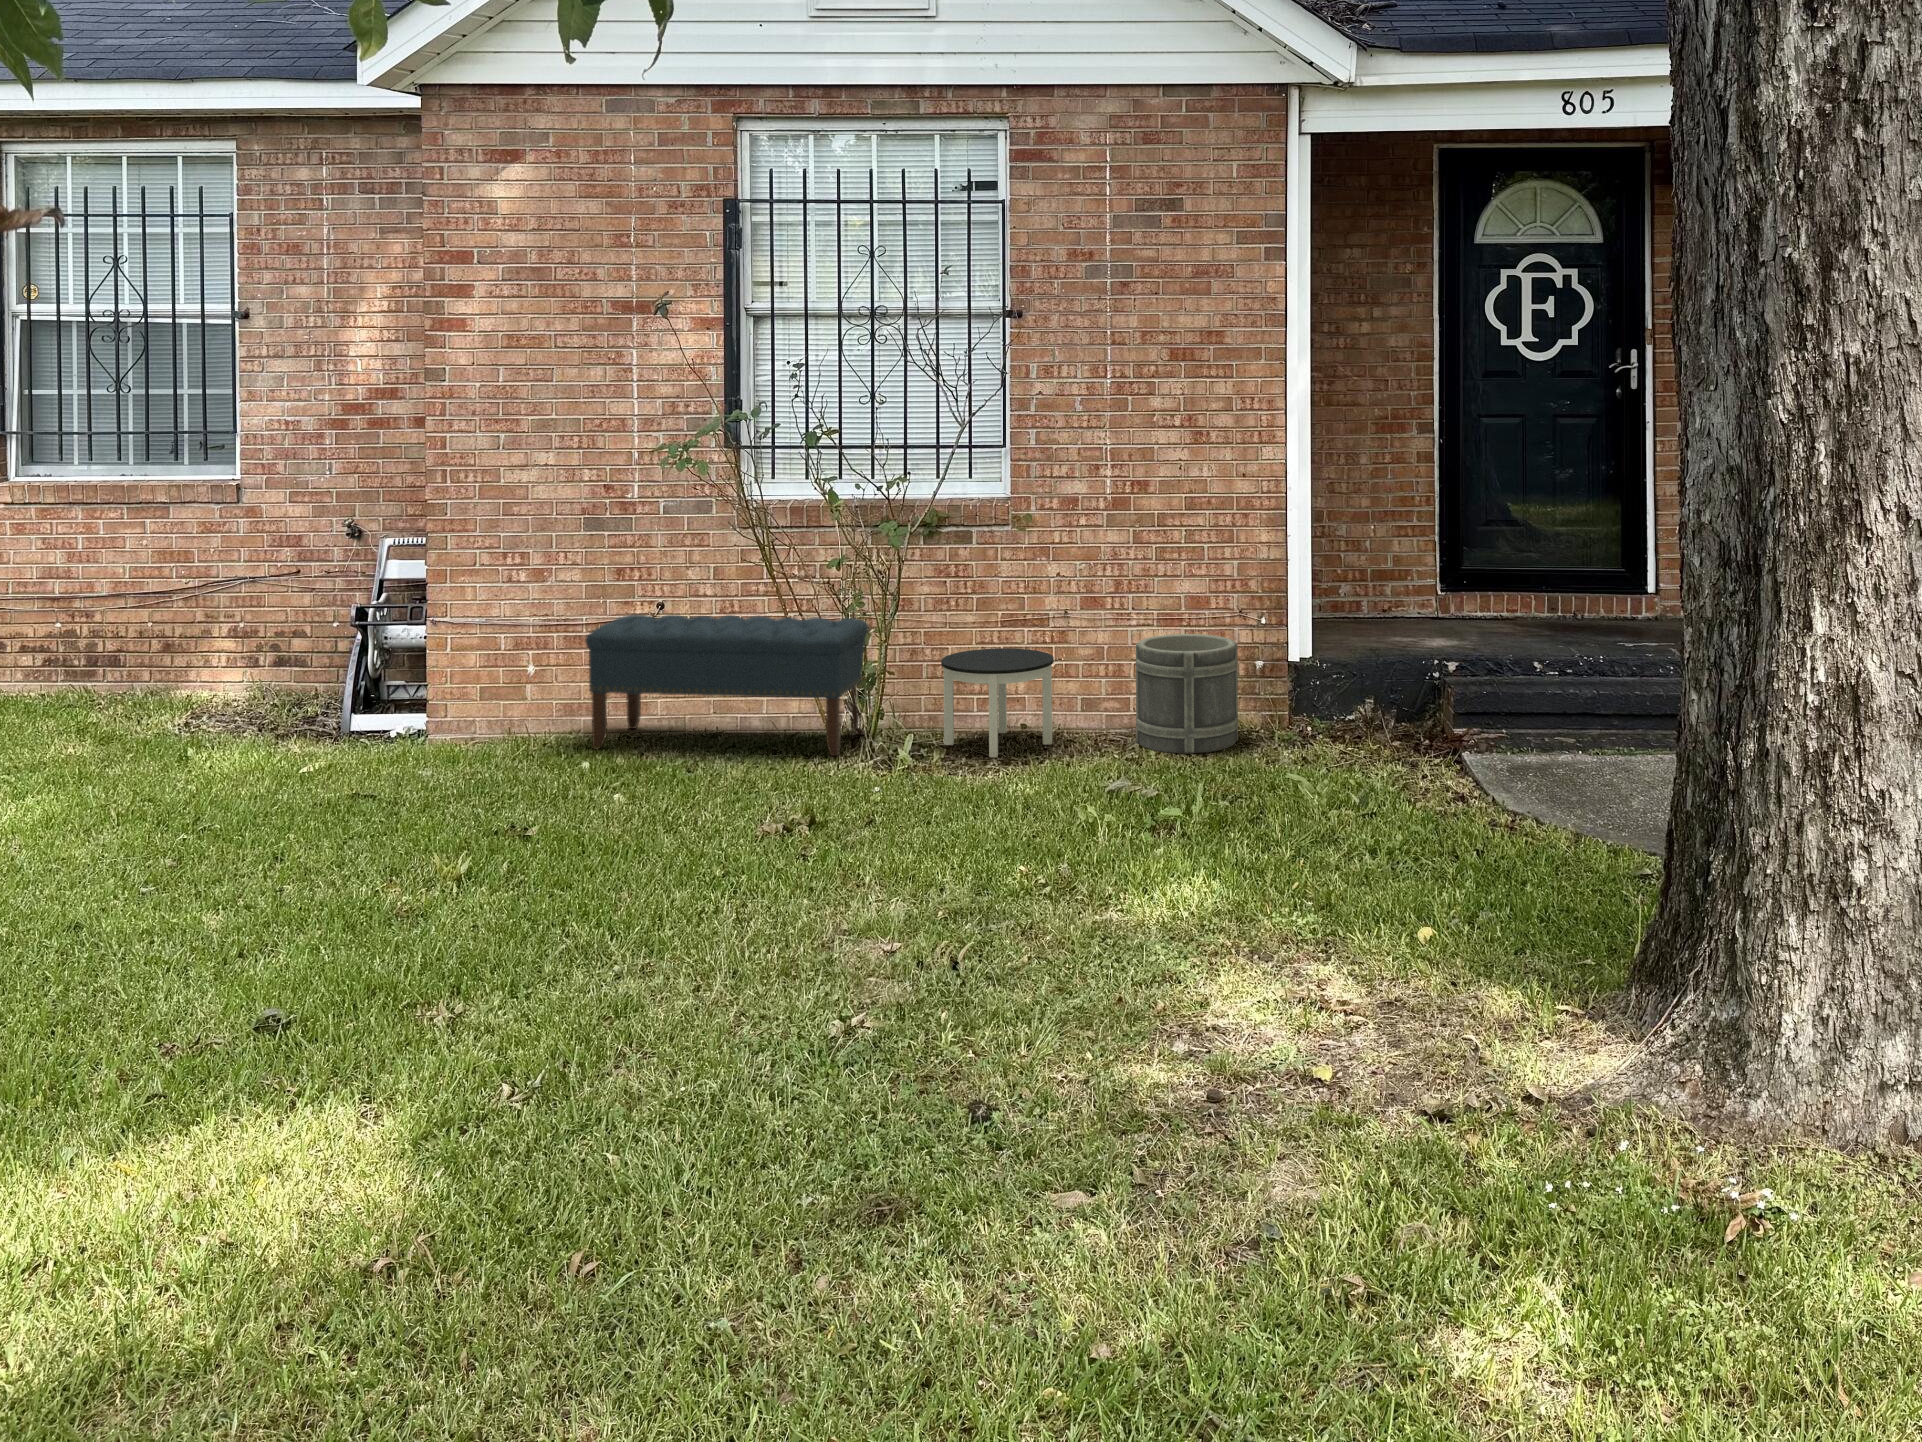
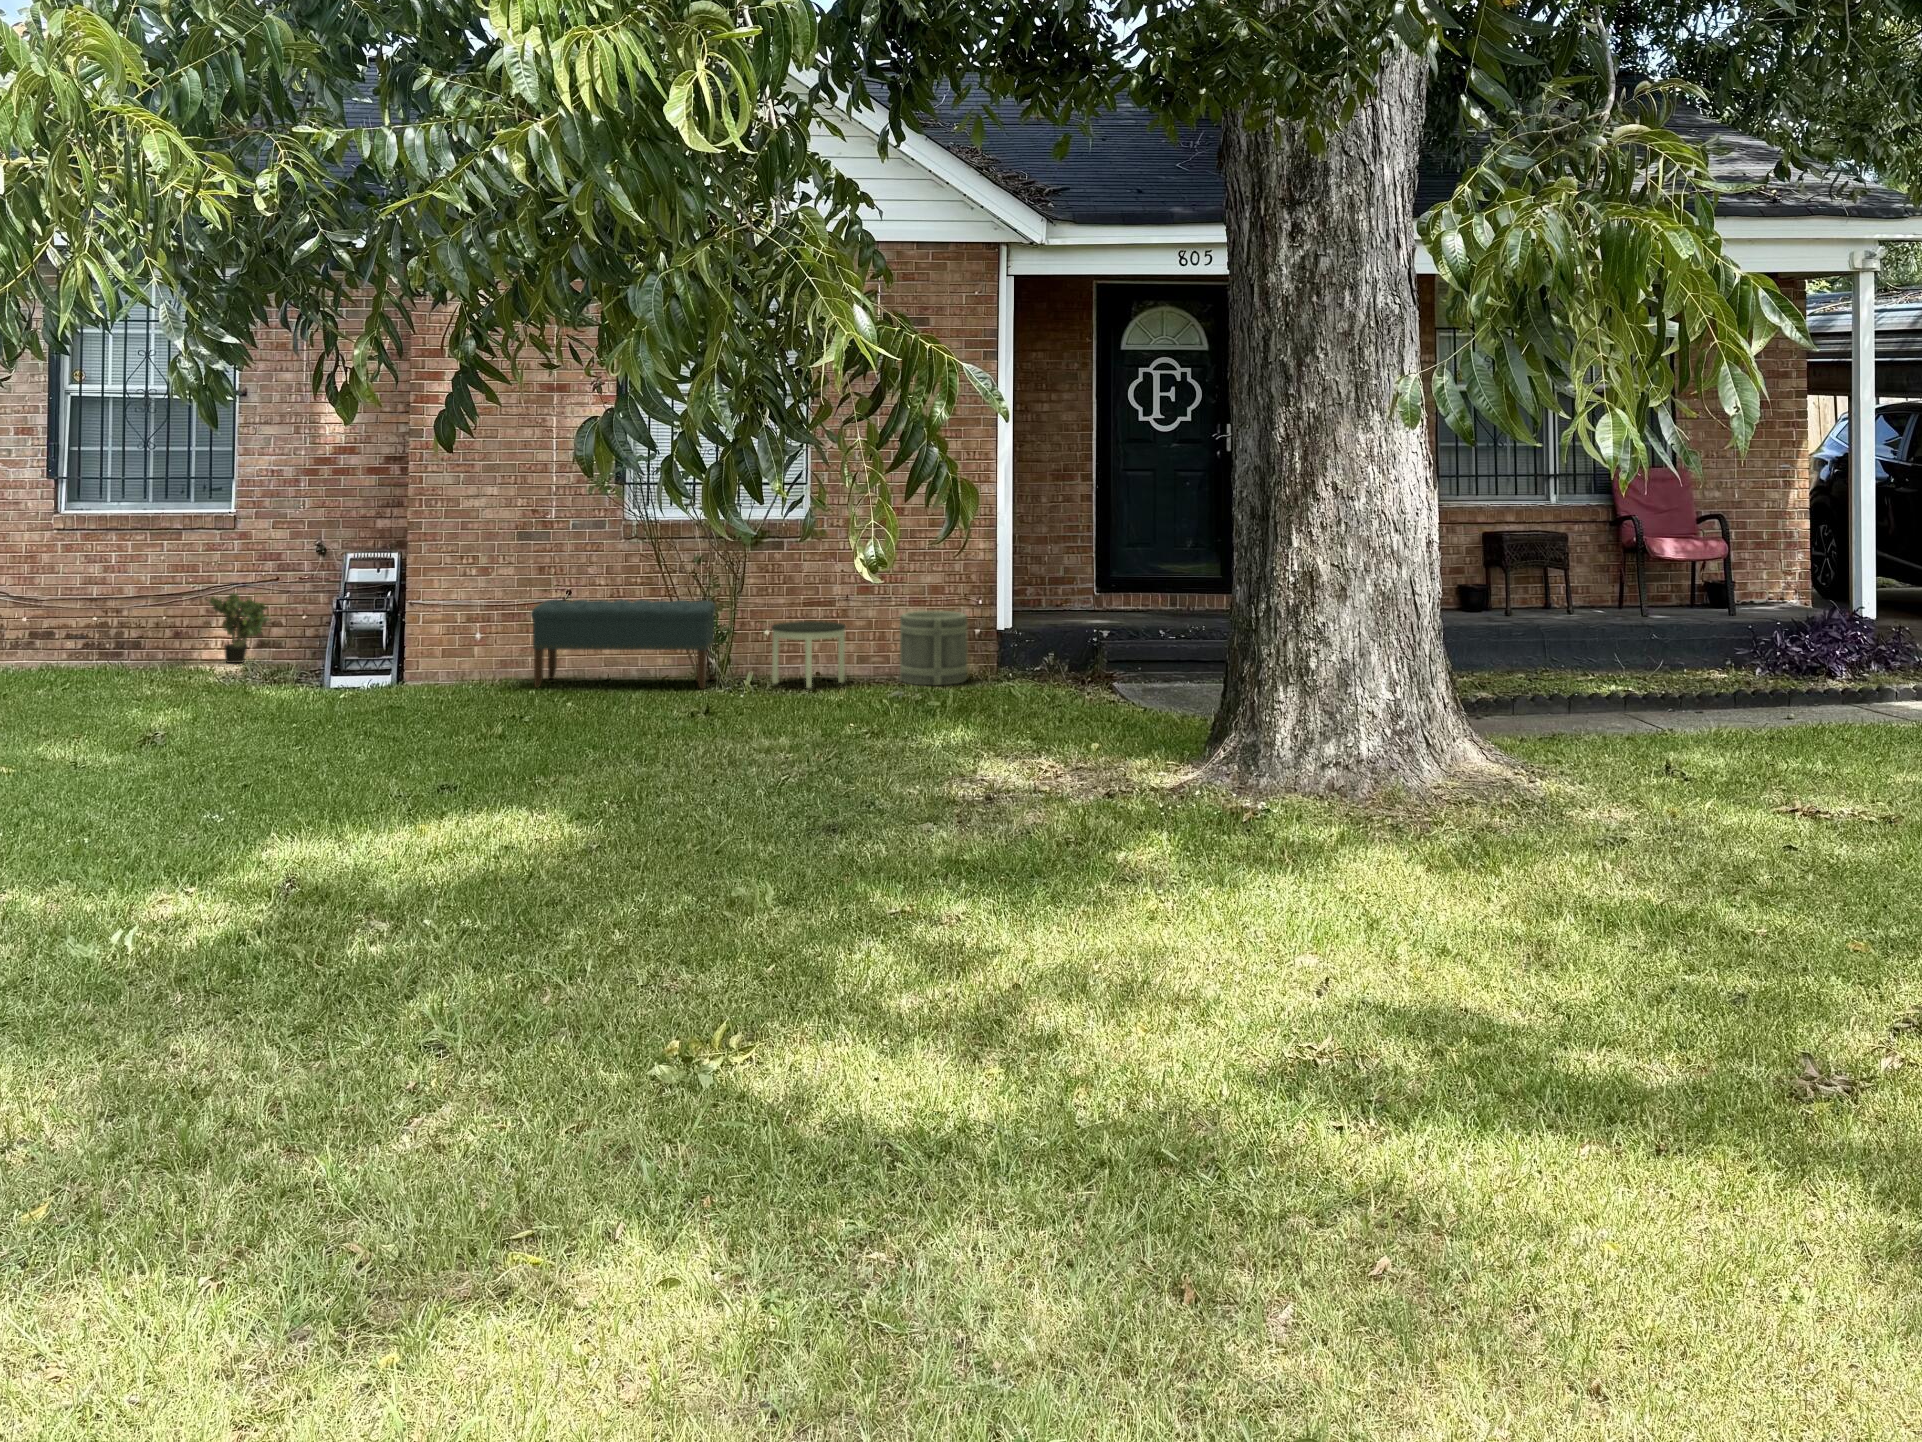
potted plant: none [198,590,288,687] -> present [209,593,269,663]

